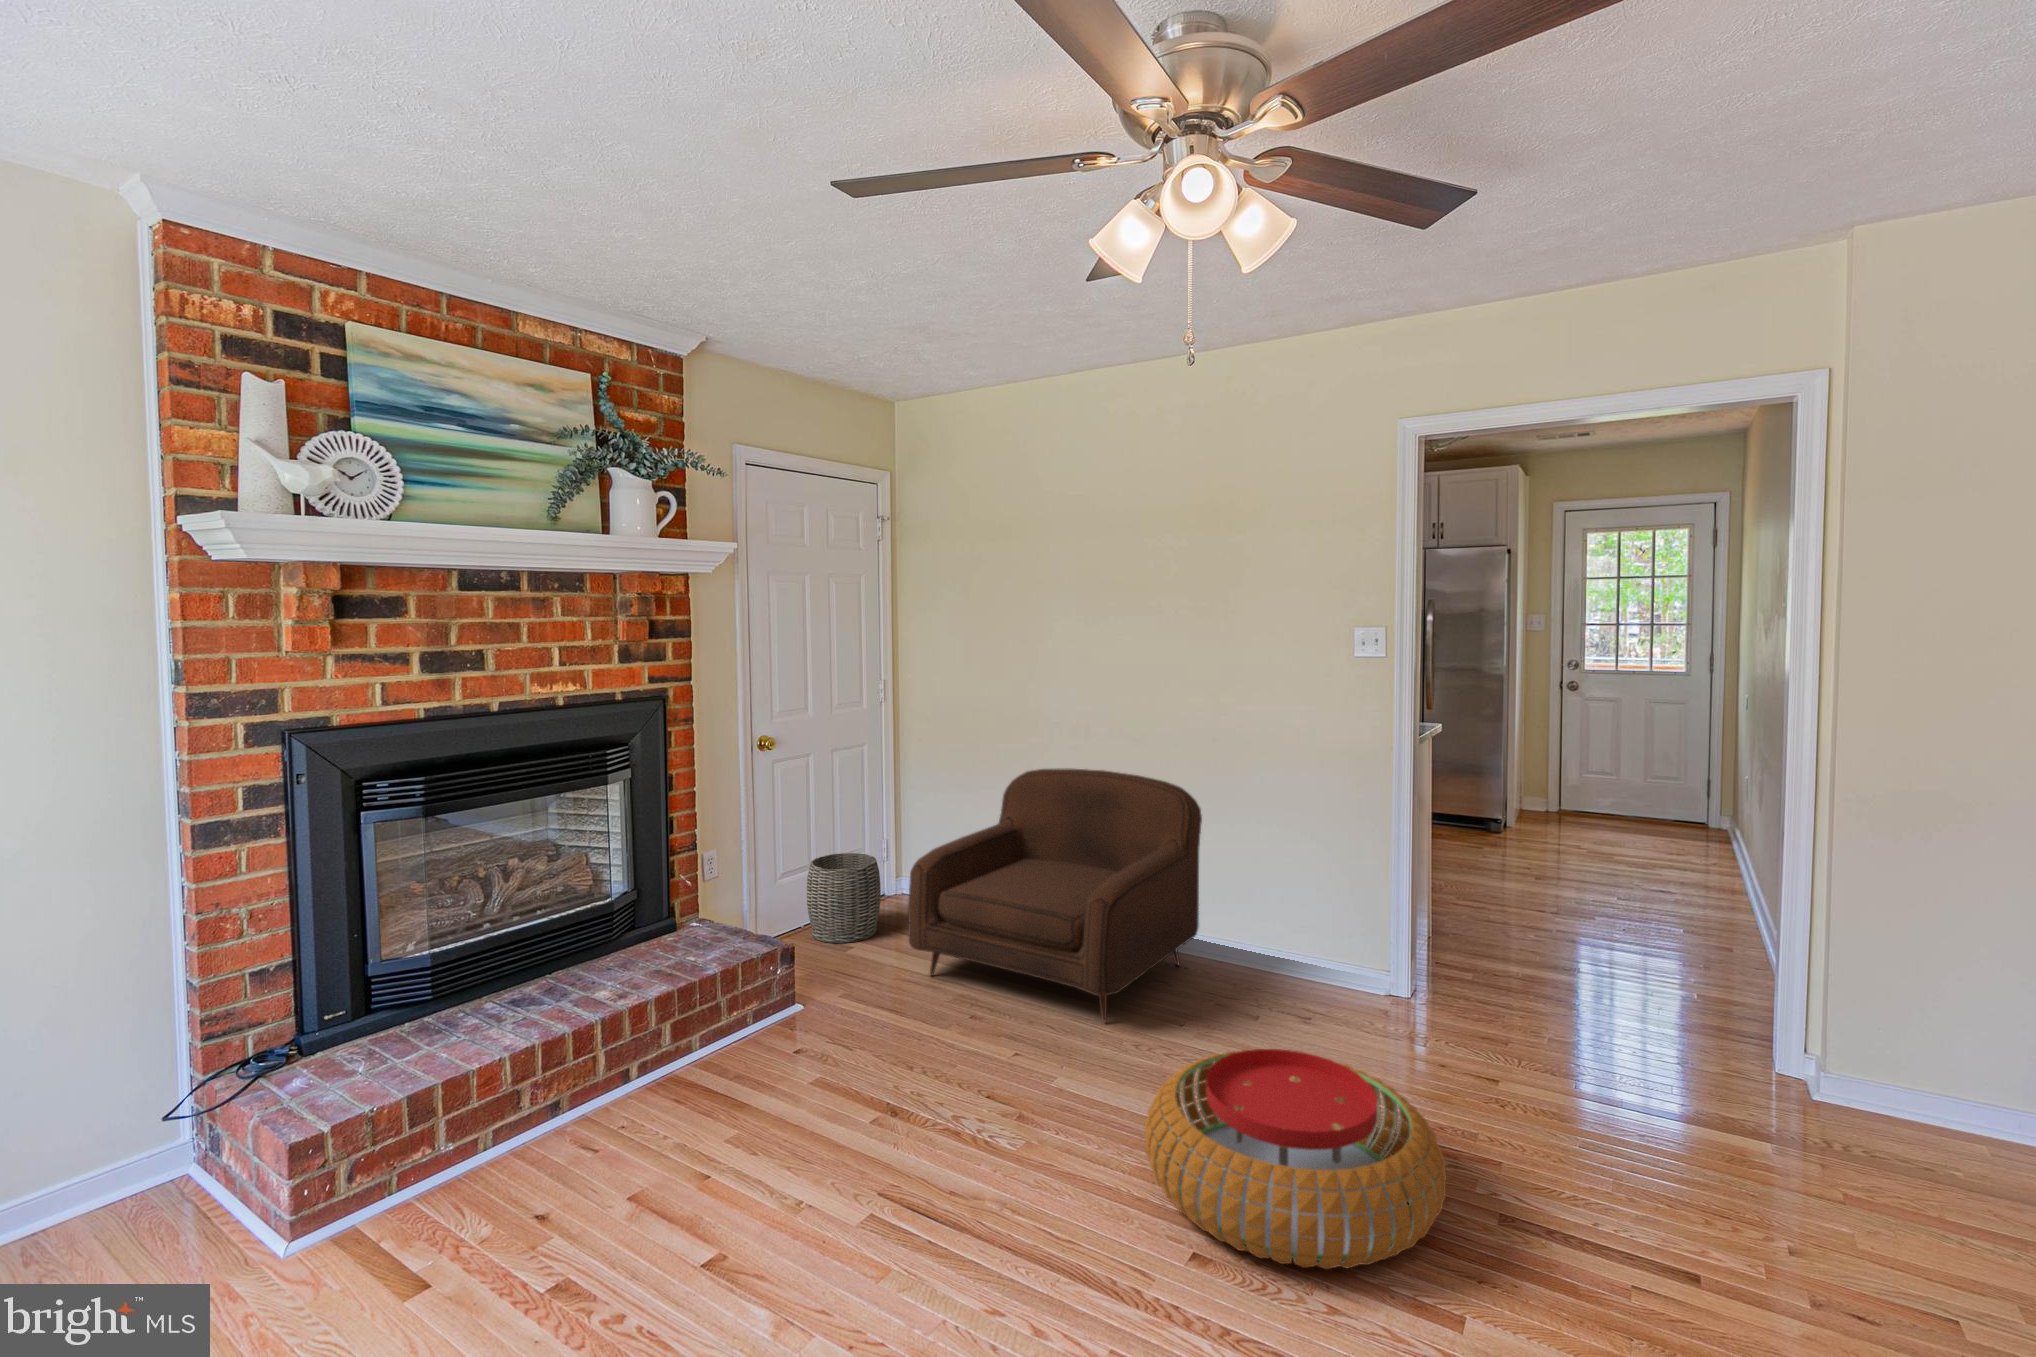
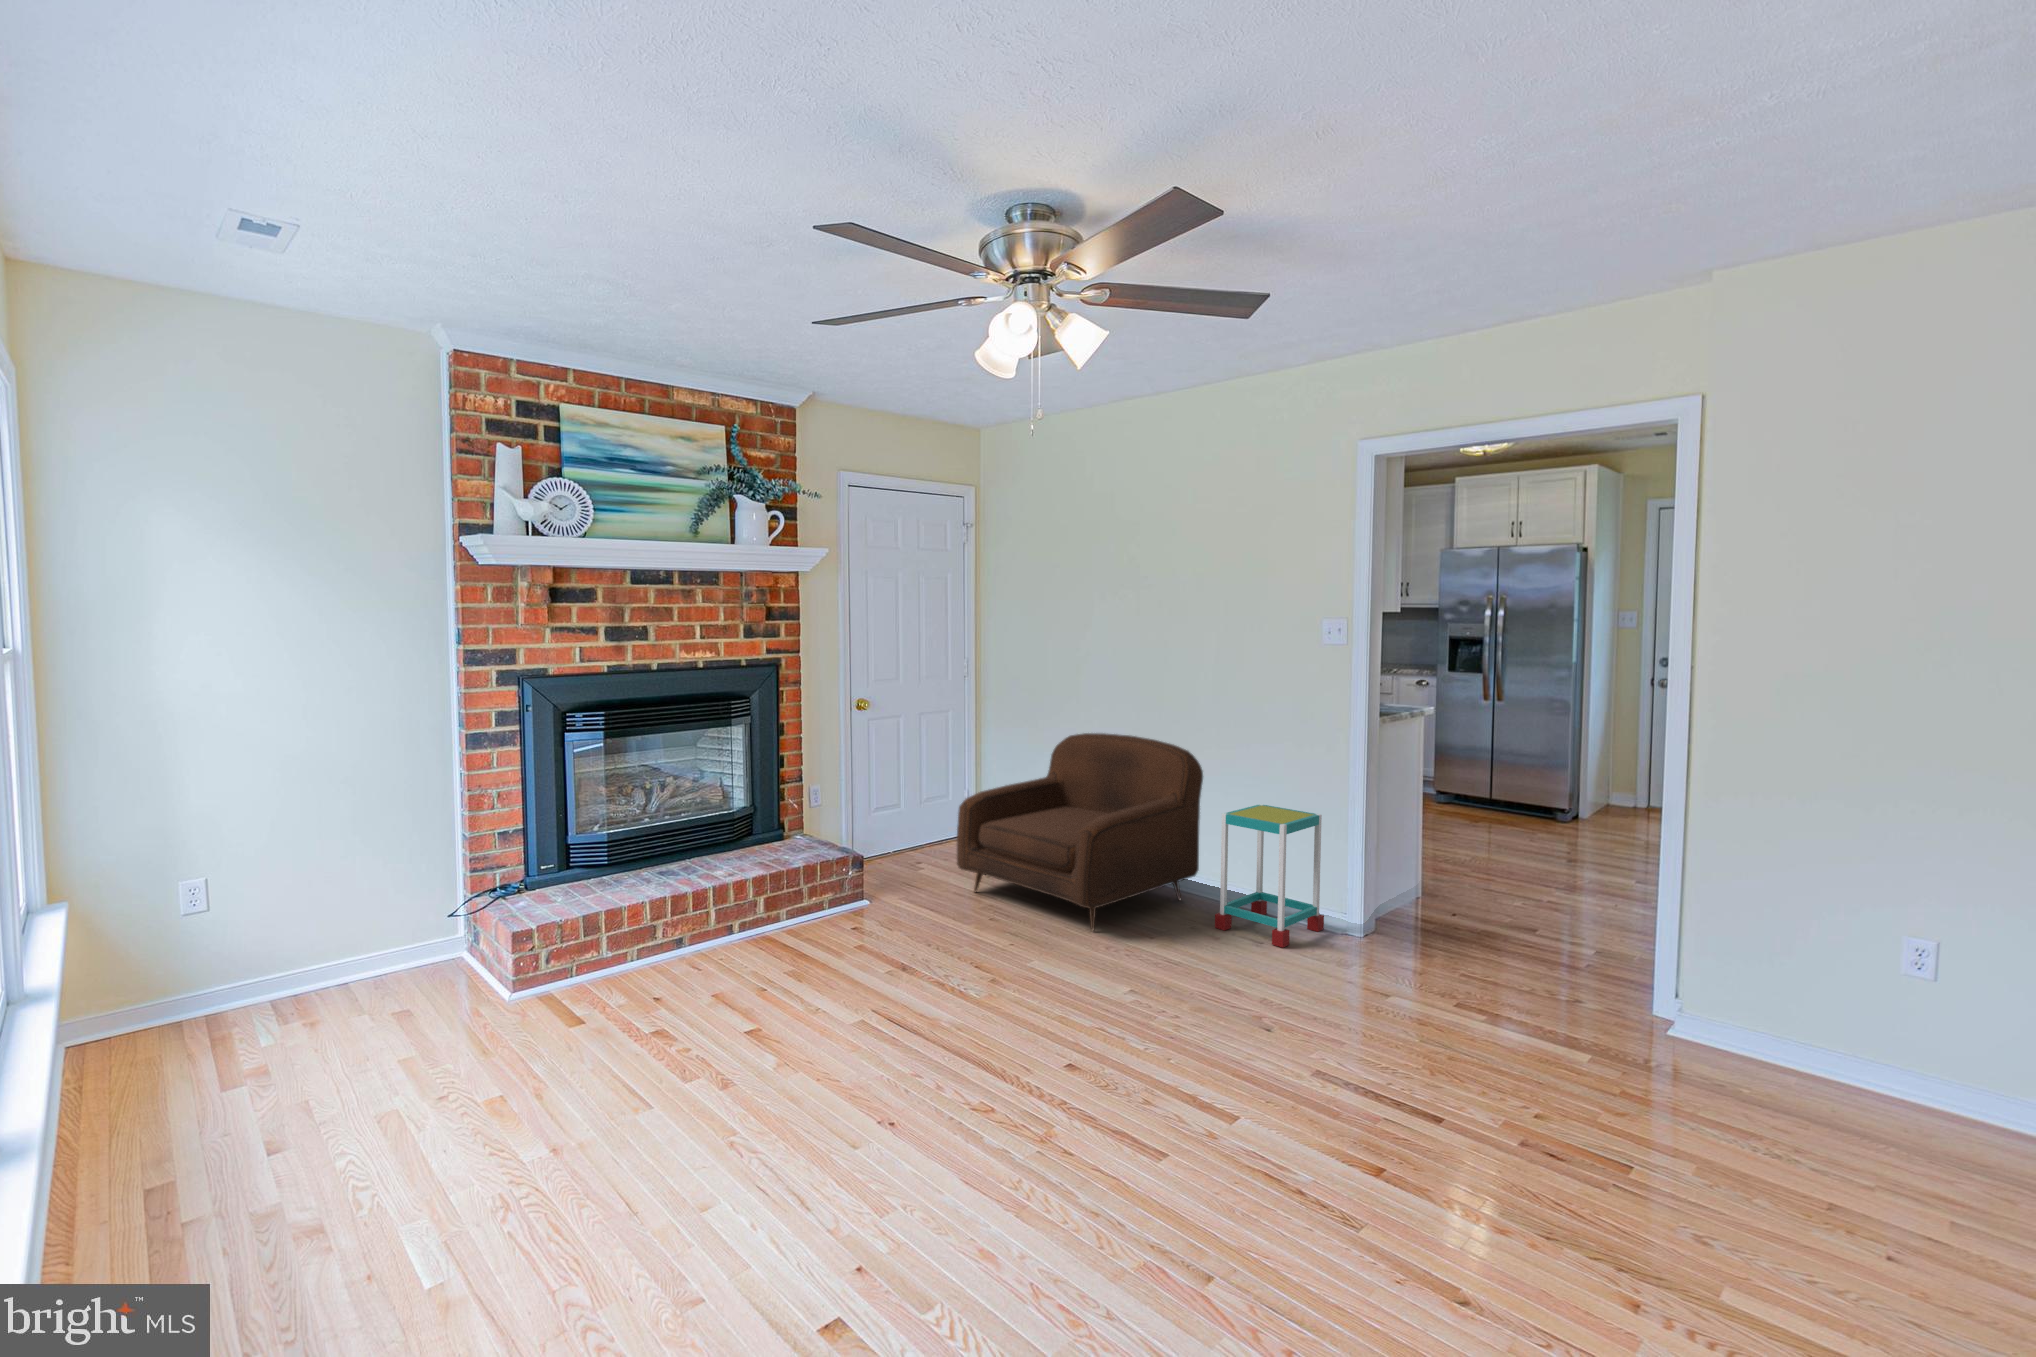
side table: none [1241,848,1359,1024] -> present [1215,804,1324,948]
woven basket: present [807,853,881,943] -> none [894,797,952,867]
pouf: present [1145,1049,1446,1269] -> none [1058,939,1277,1079]

